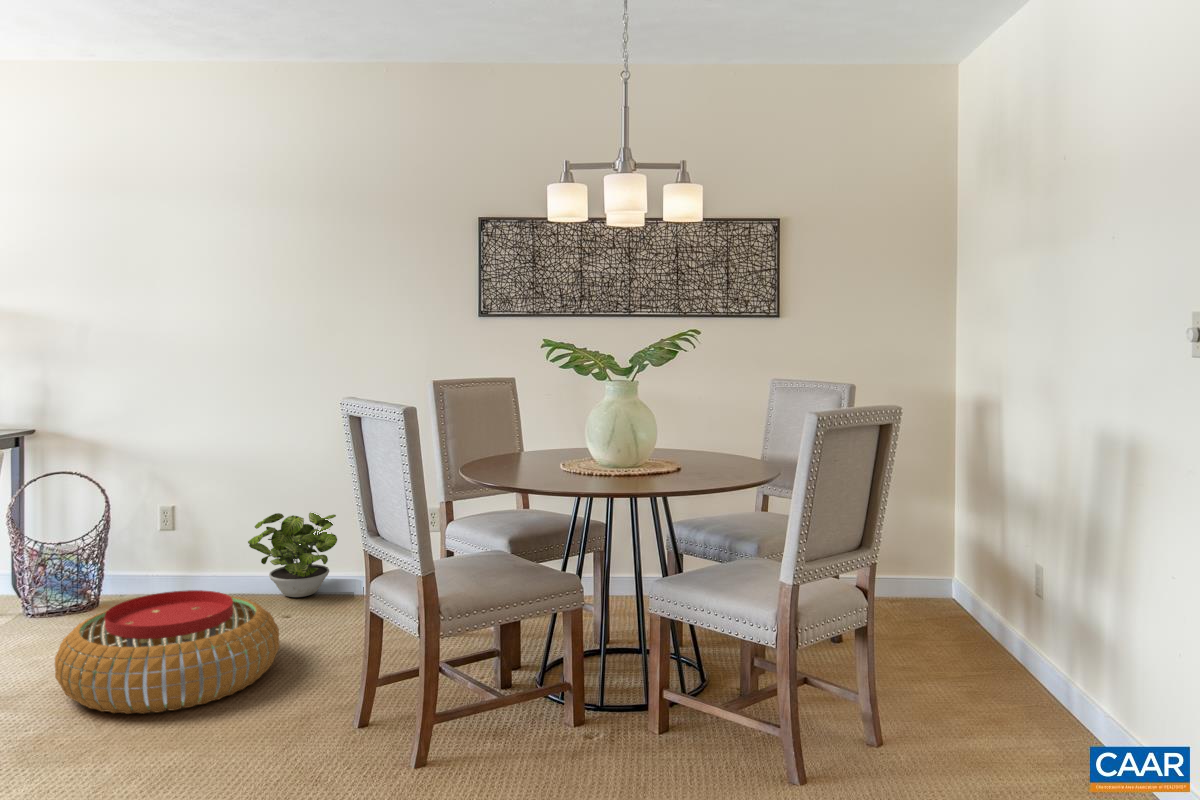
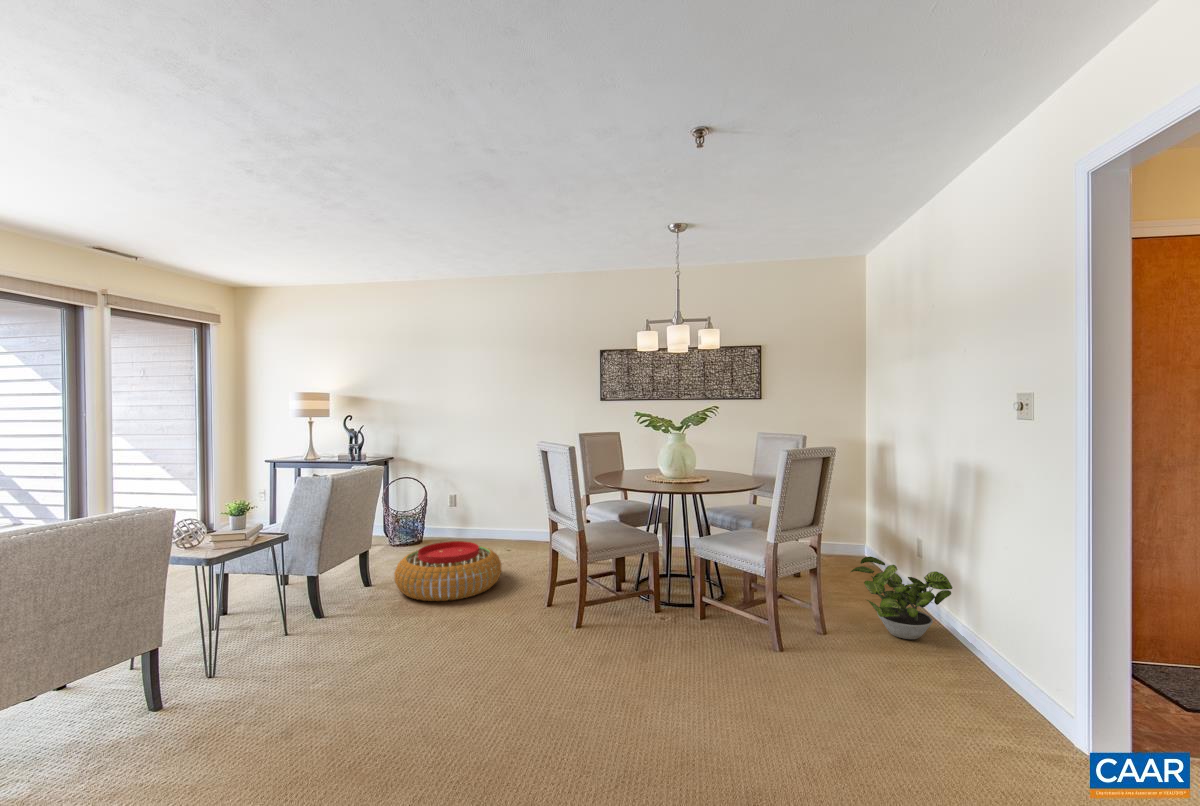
potted plant: present [248,512,337,597] -> present [851,557,953,639]

